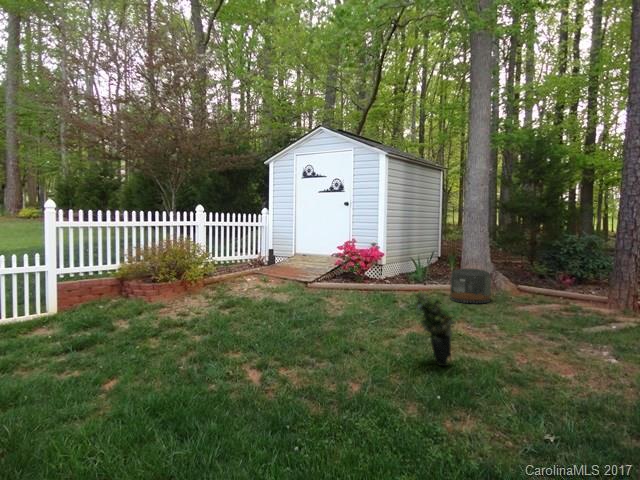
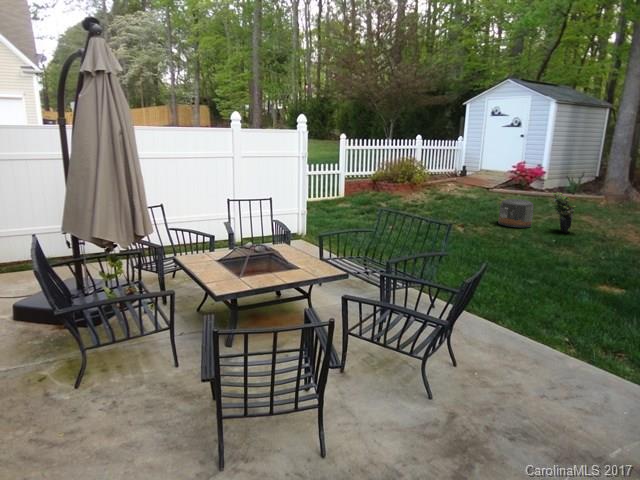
pouf: present [450,269,491,303] -> present [498,199,534,228]

